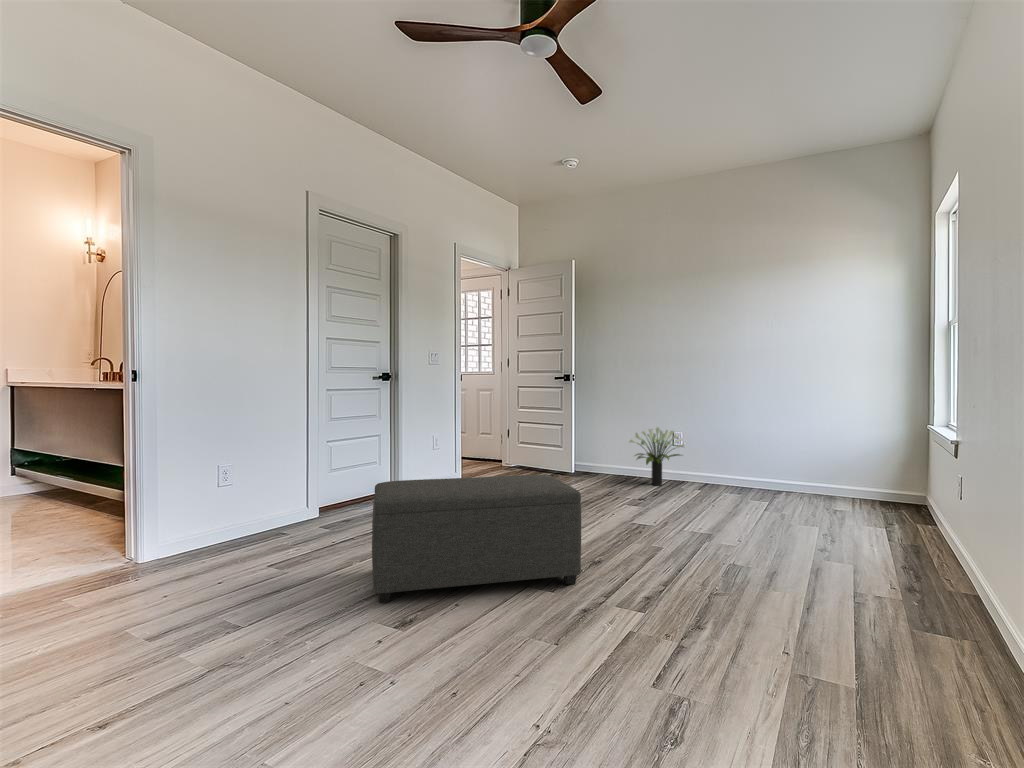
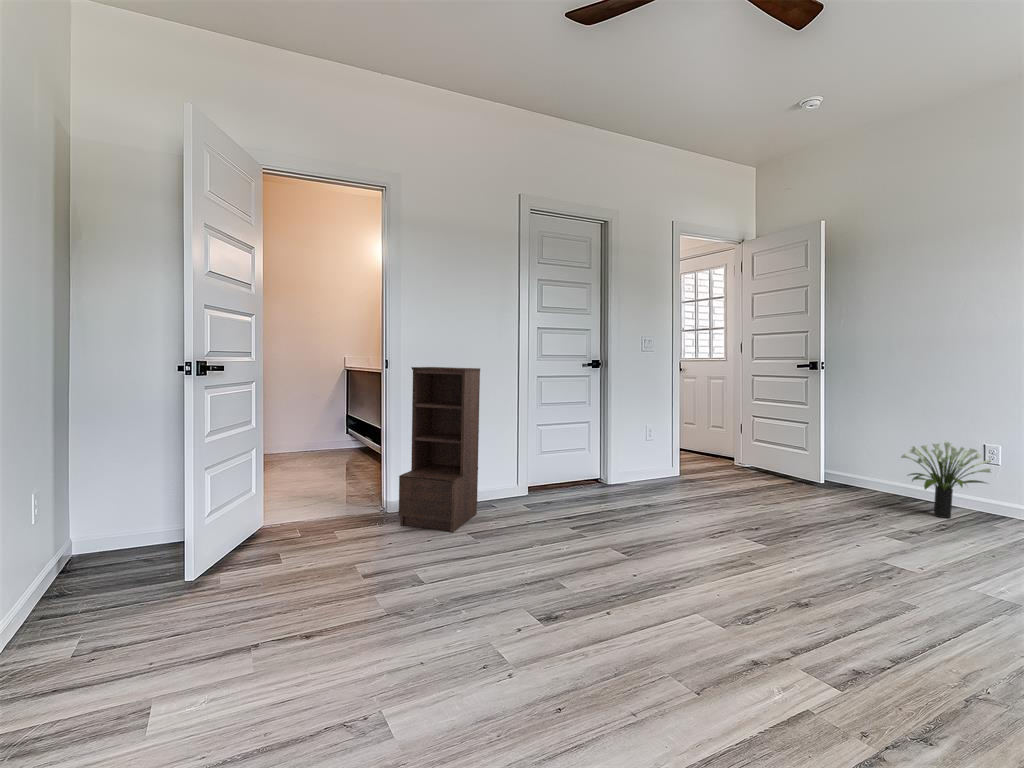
bookshelf: none [169,378,266,573] -> present [399,367,480,532]
ottoman: present [372,475,581,603] -> none [534,474,771,624]

